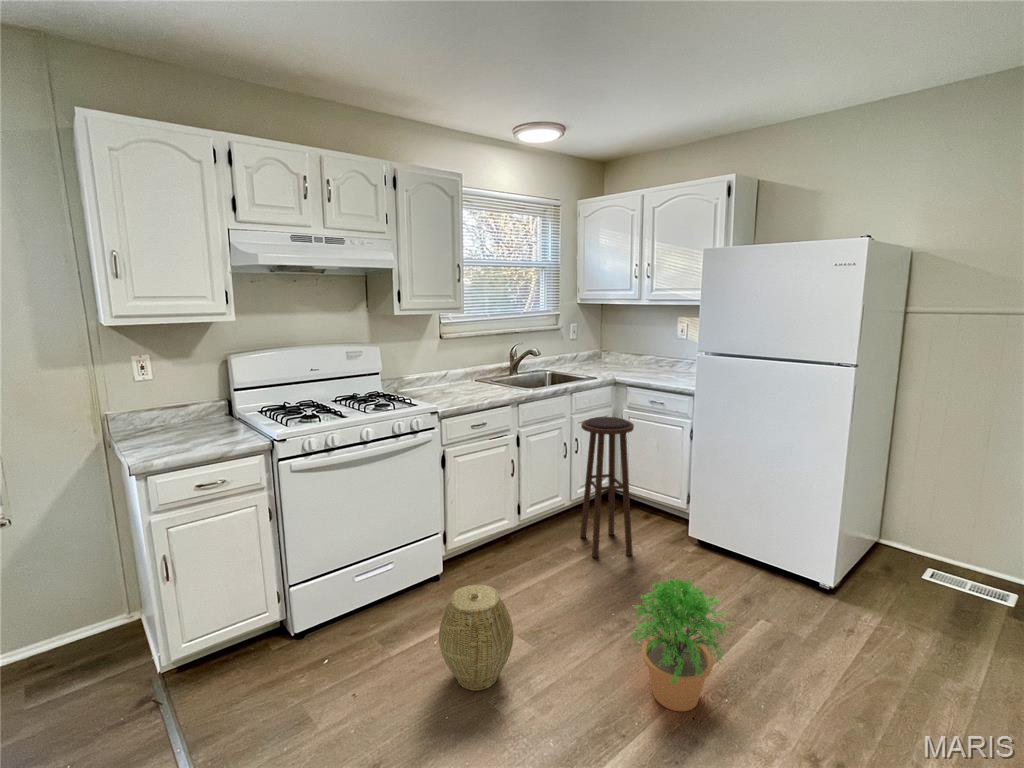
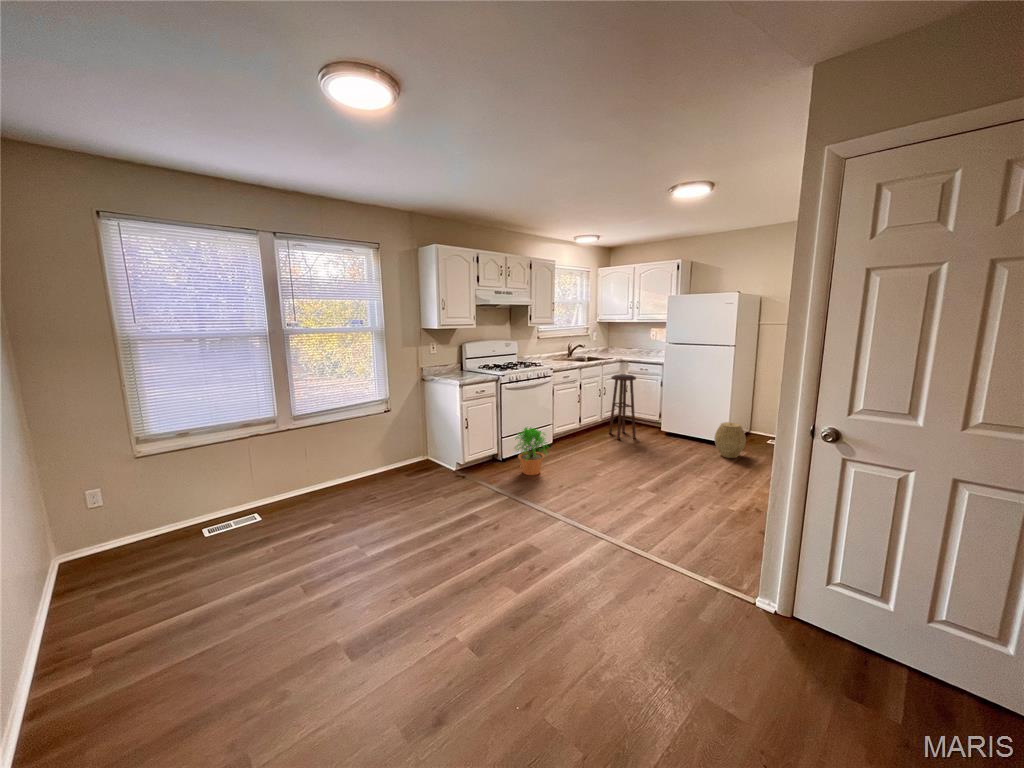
potted plant: present [632,578,729,711] -> present [515,427,547,475]
woven basket: present [439,584,514,691] -> present [714,422,746,458]

